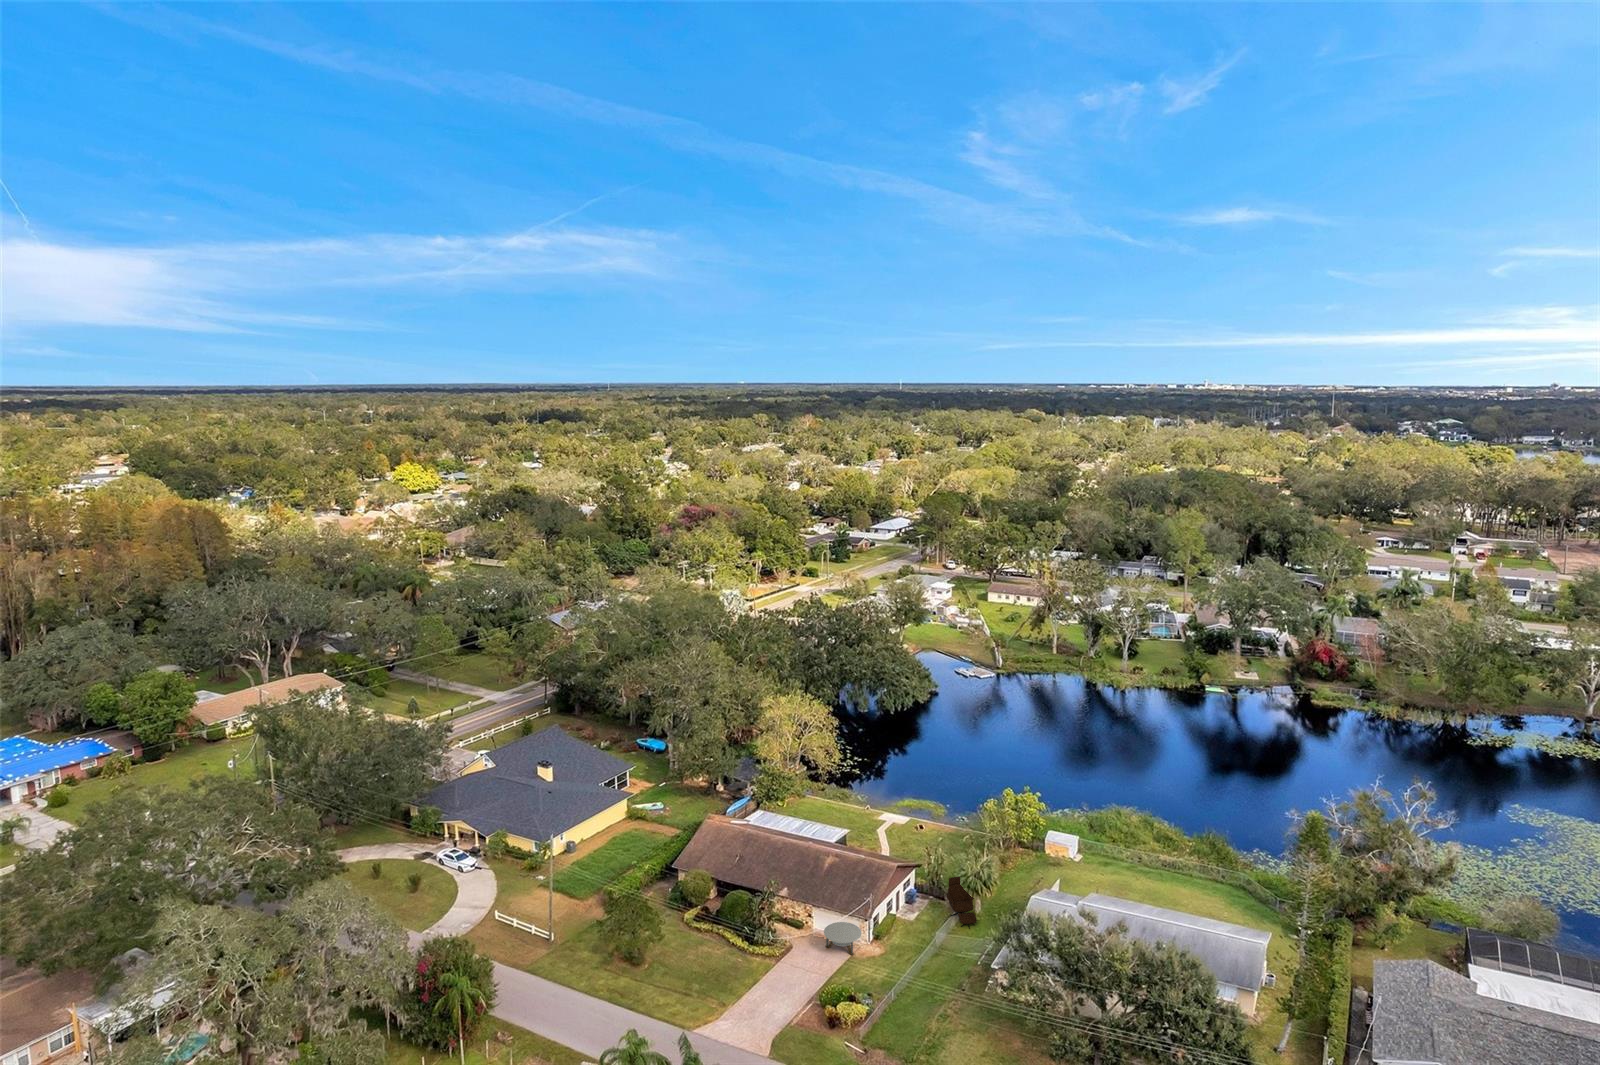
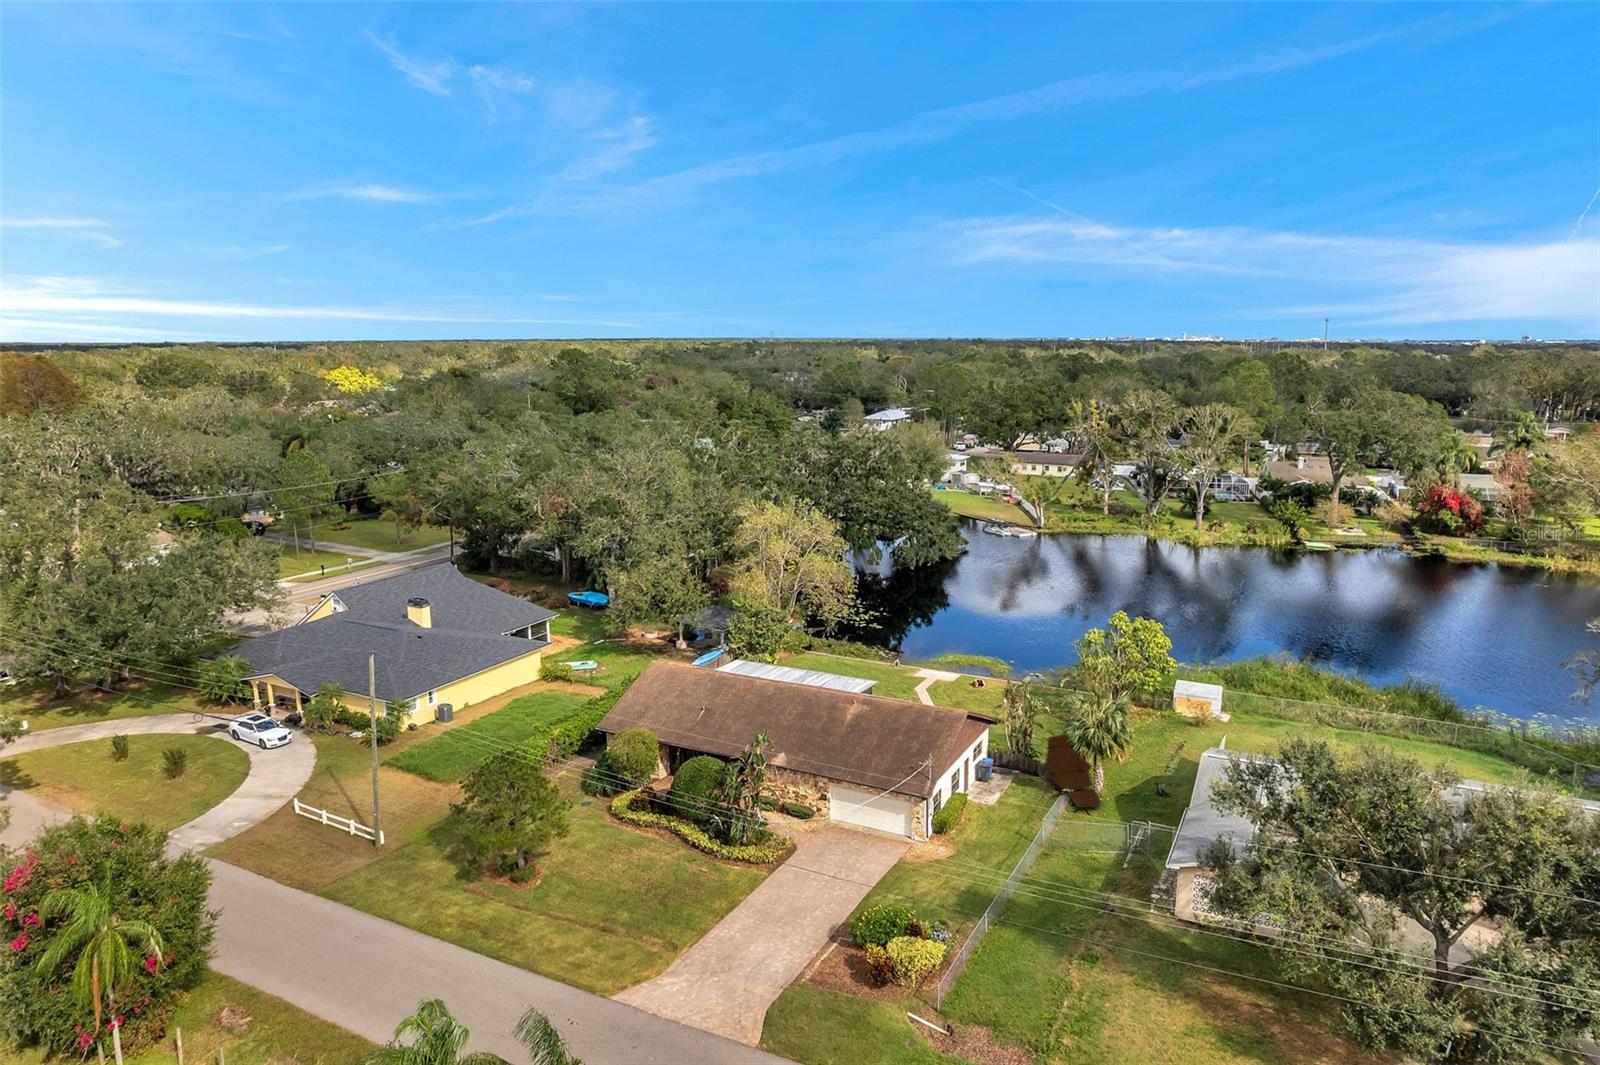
round table: present [824,922,862,955] -> none [850,805,915,858]

